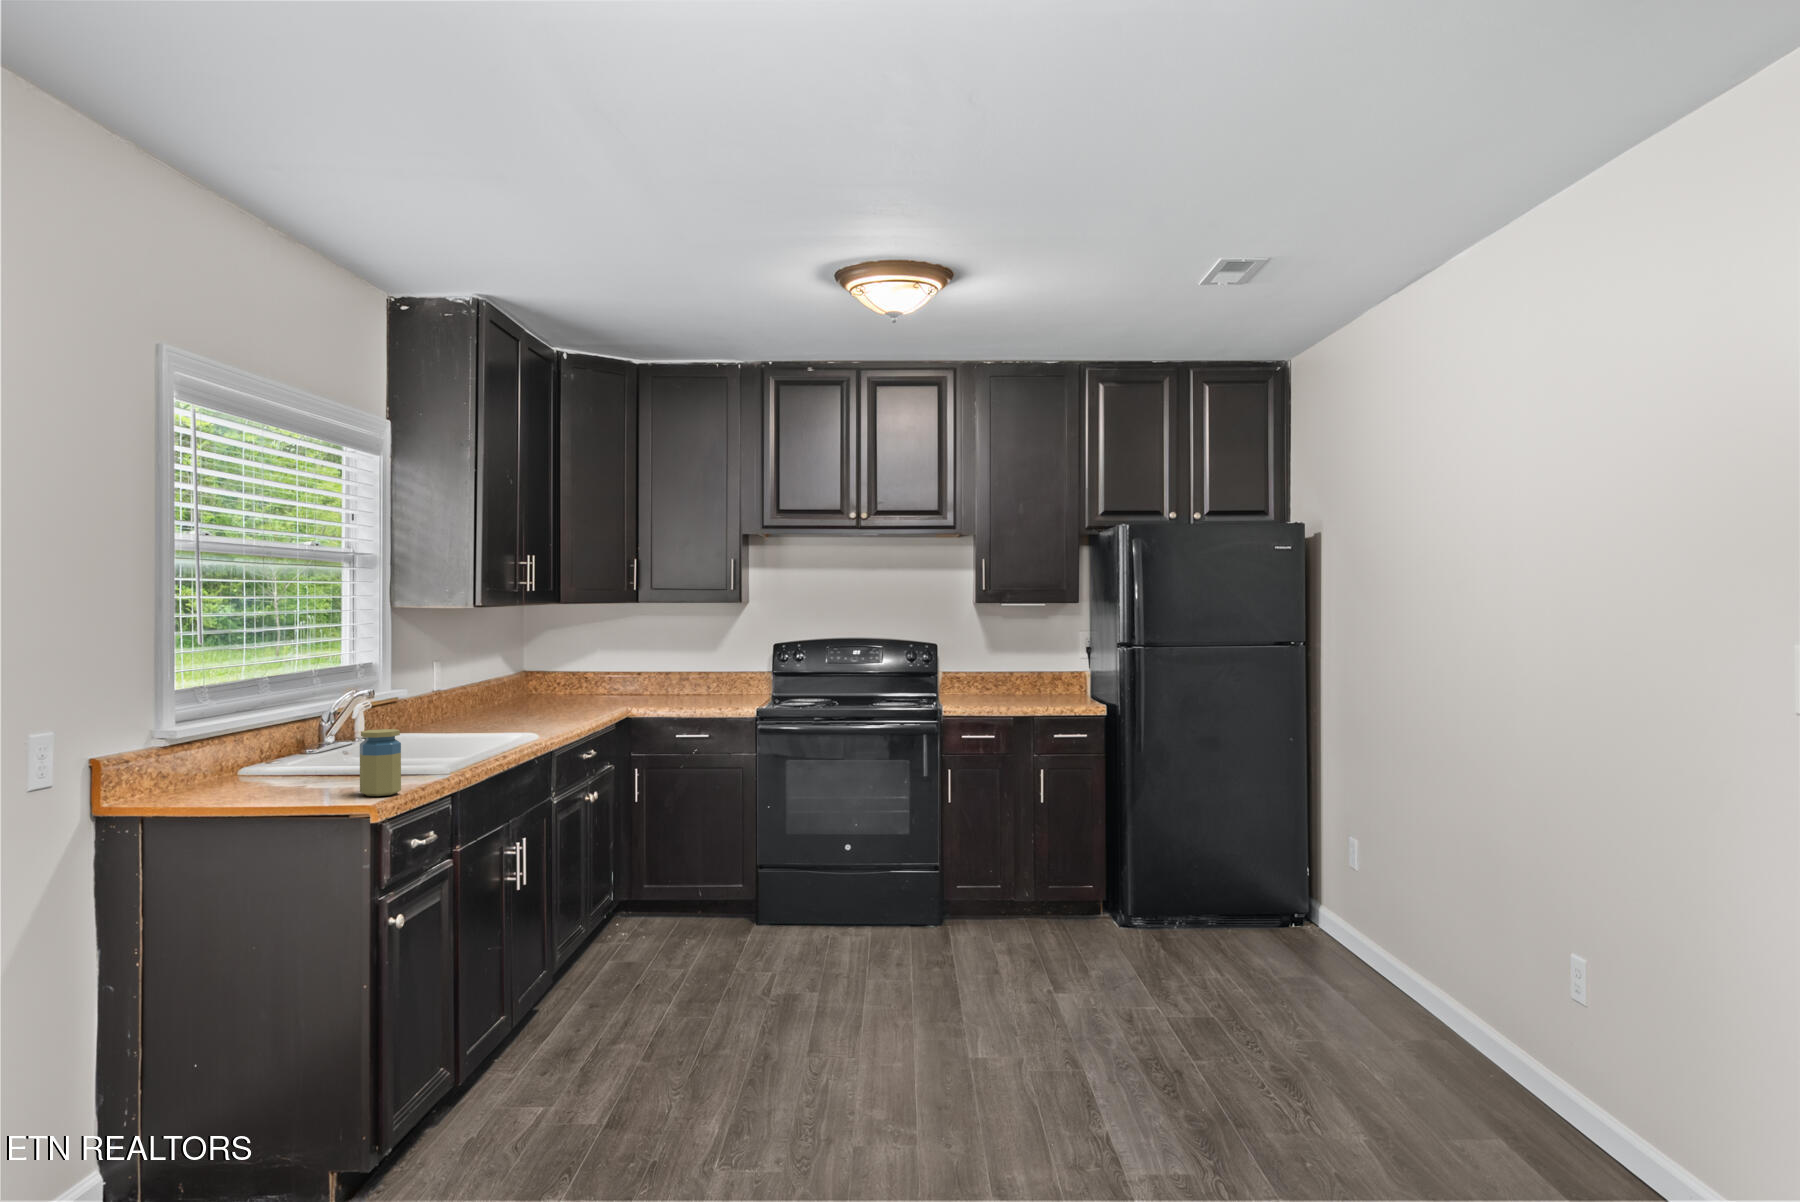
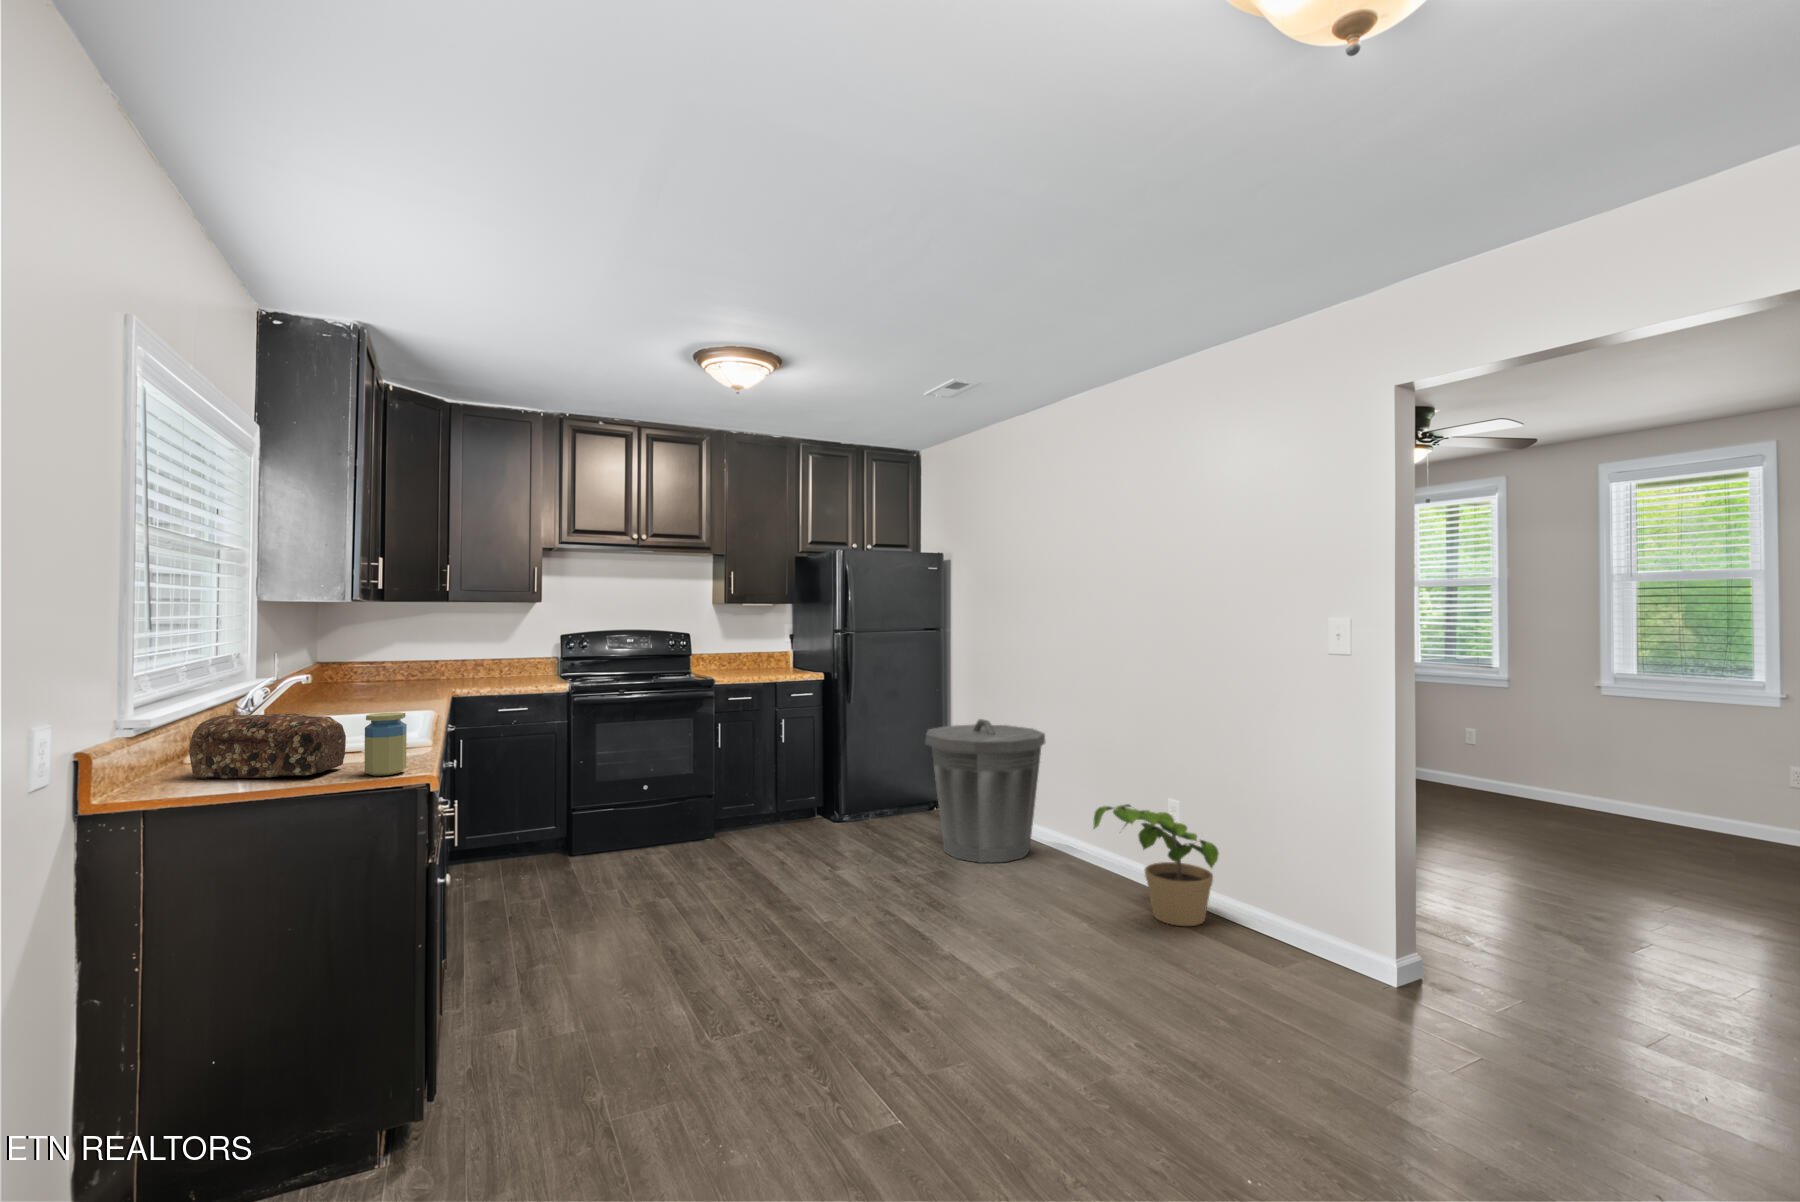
bread loaf: none [223,725,359,790] -> present [190,713,346,779]
trash can: none [1212,783,1412,1011] -> present [925,719,1045,863]
potted plant: none [1380,937,1623,1164] -> present [1094,804,1219,926]

